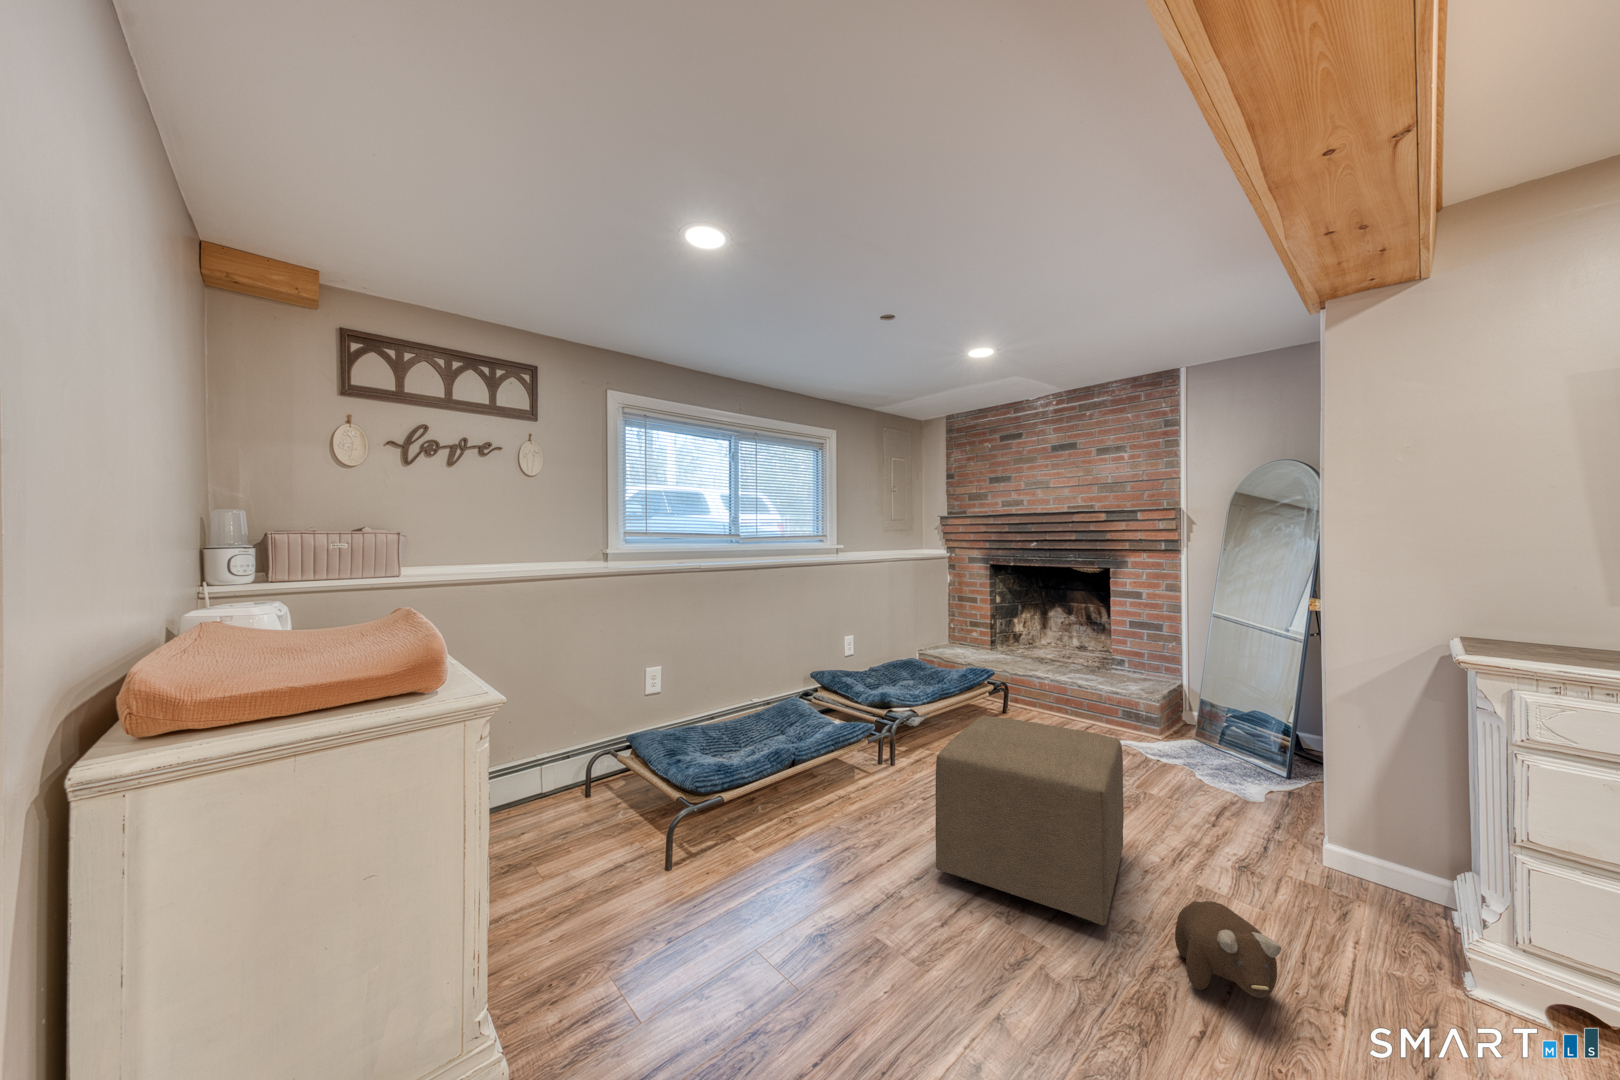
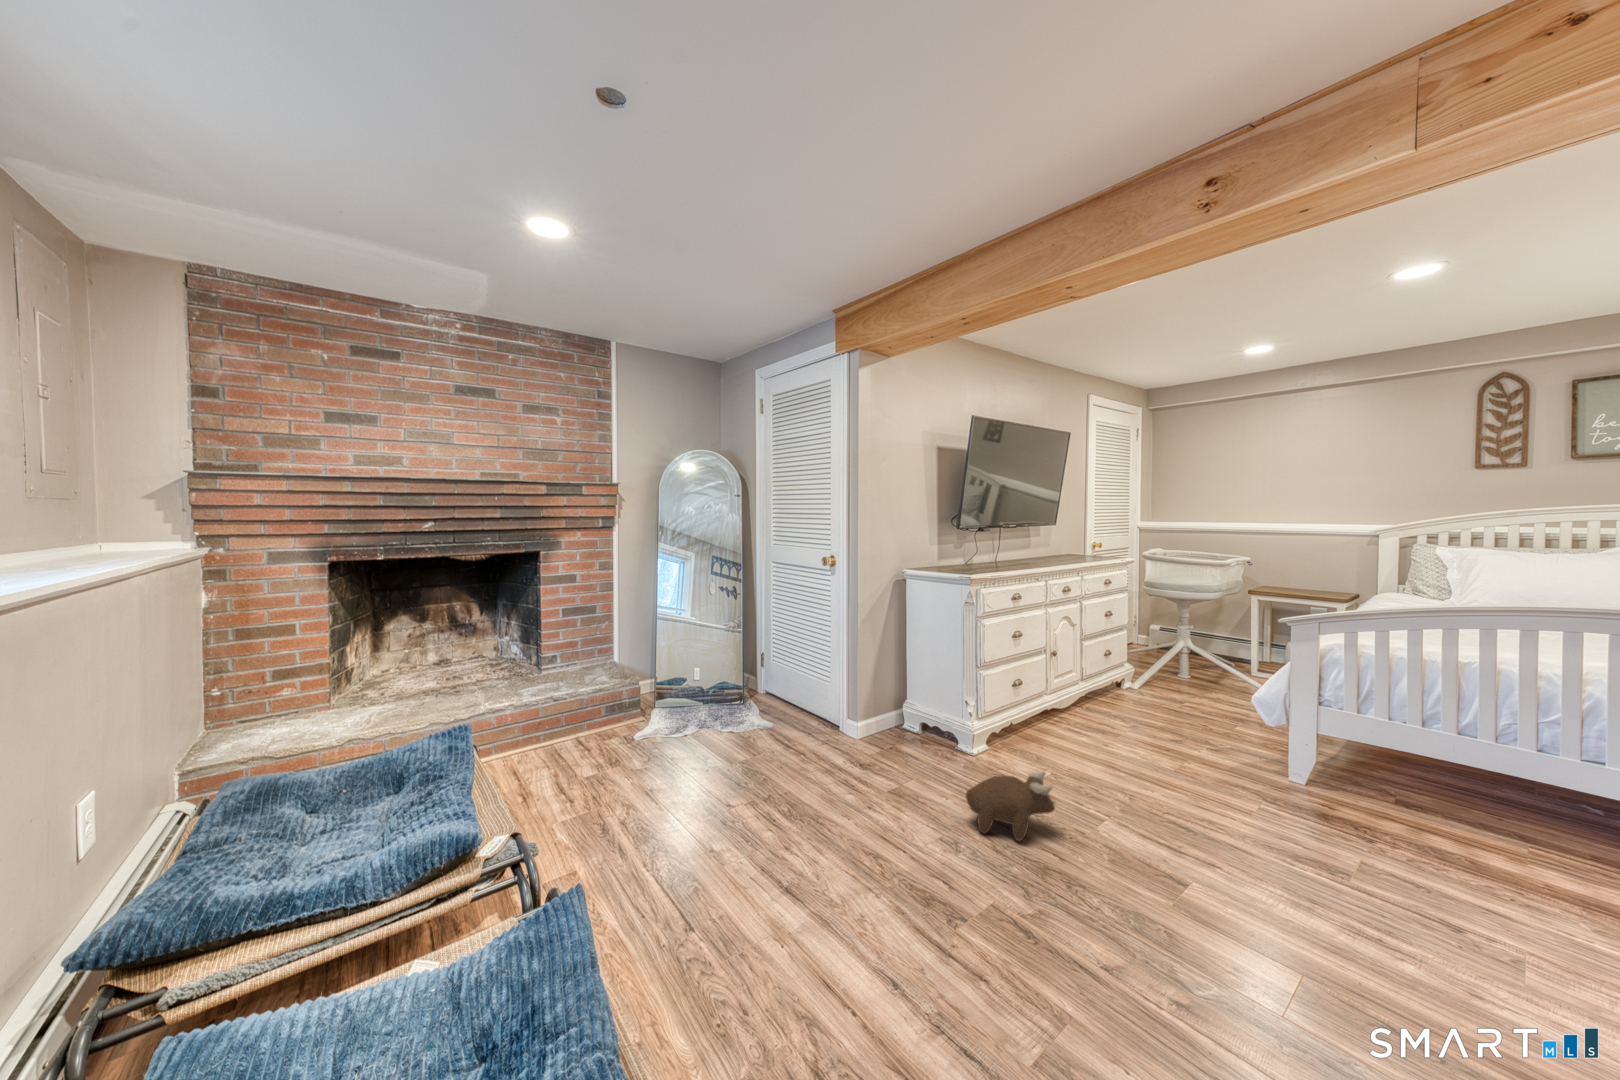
ottoman: present [935,716,1124,925] -> none [756,704,978,950]

